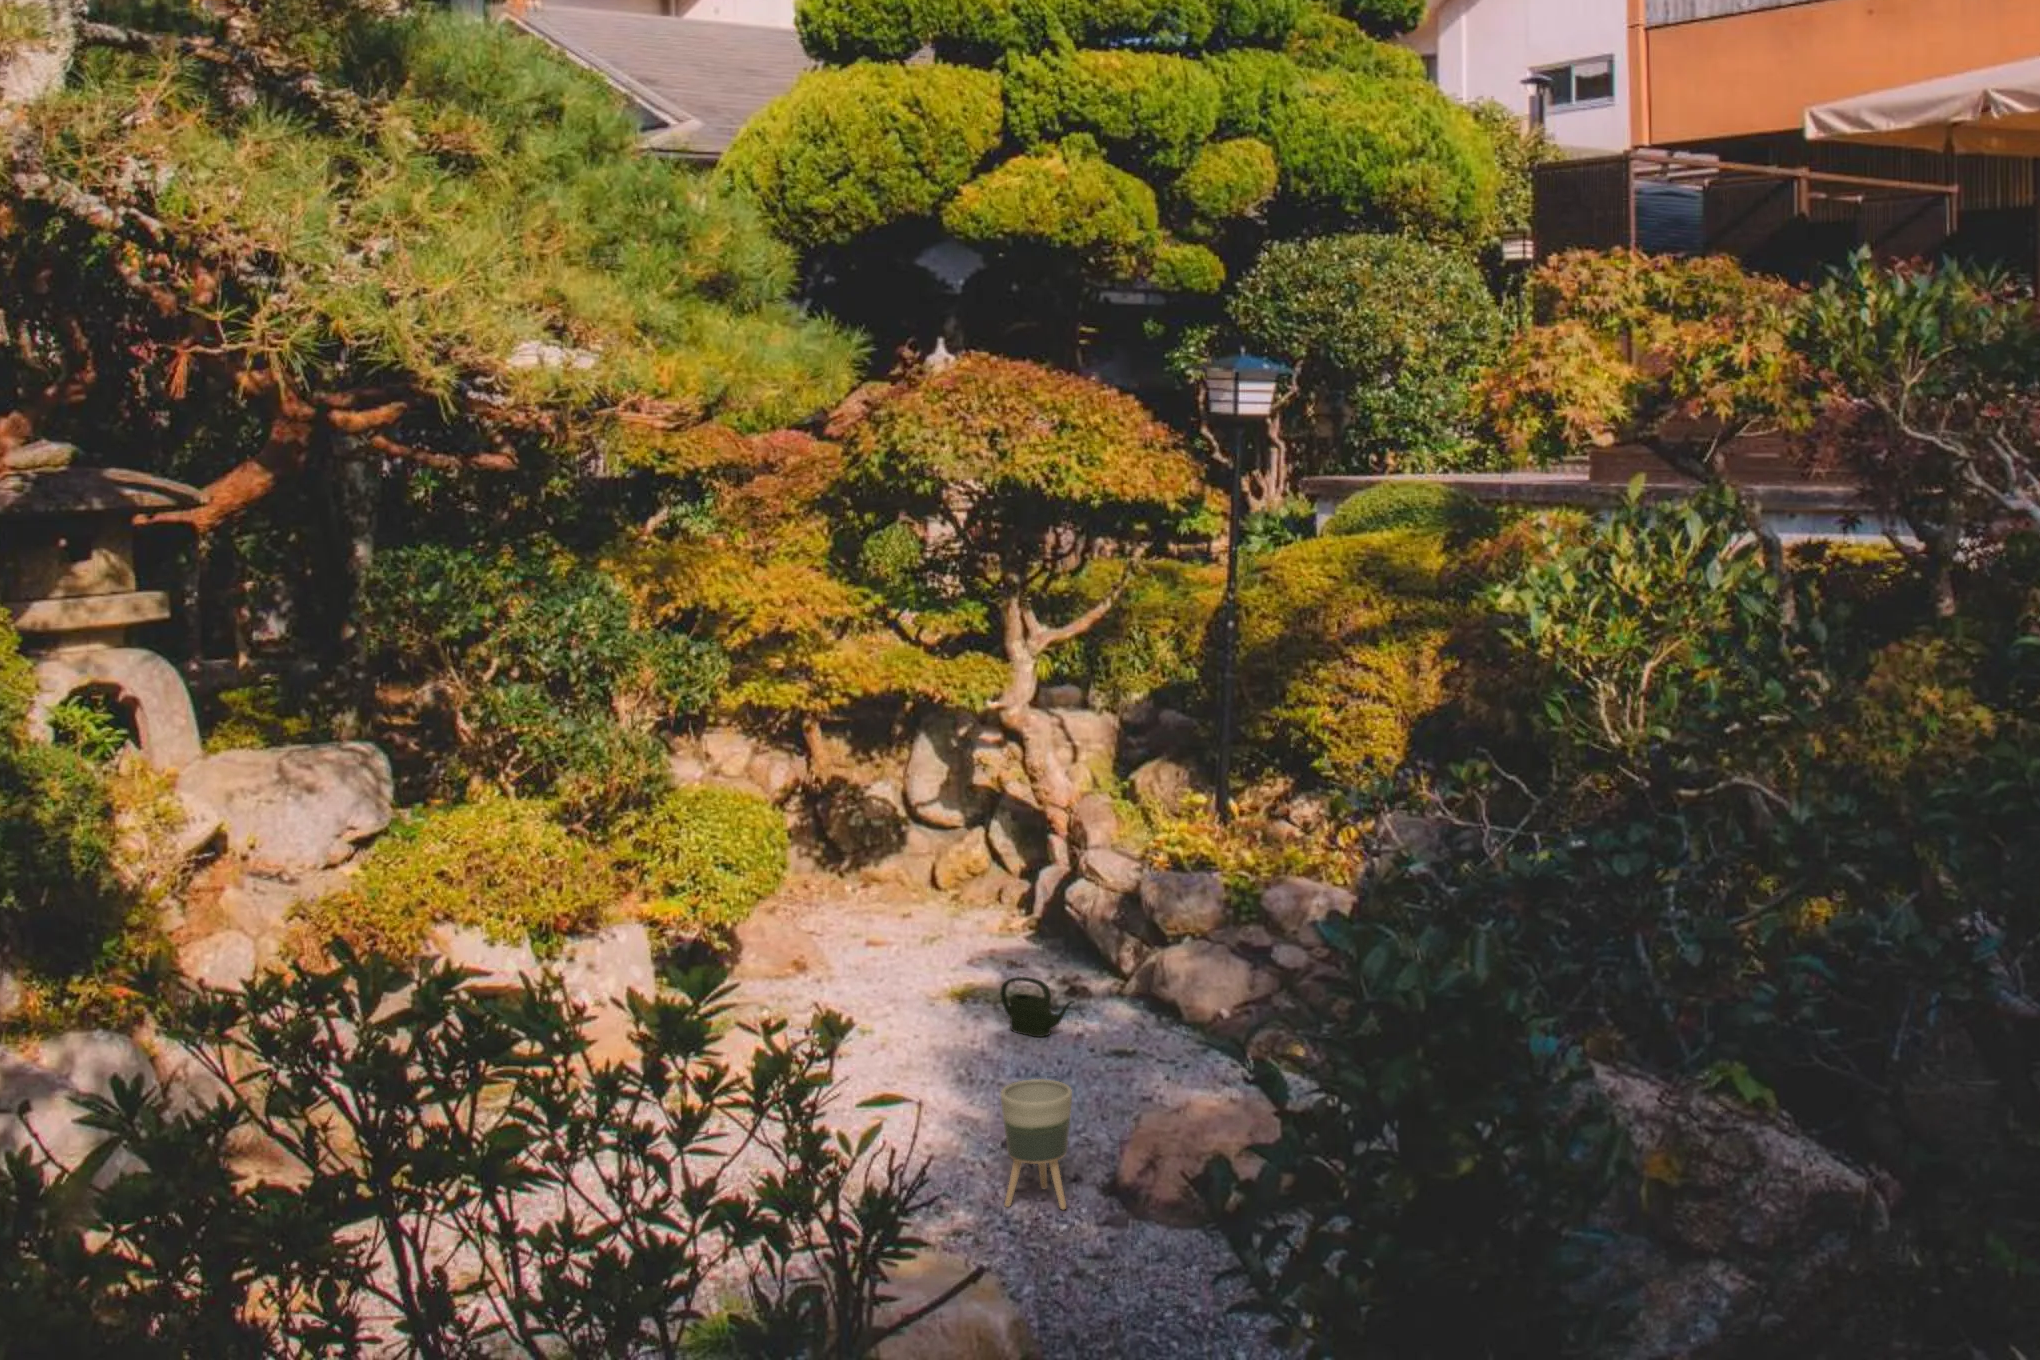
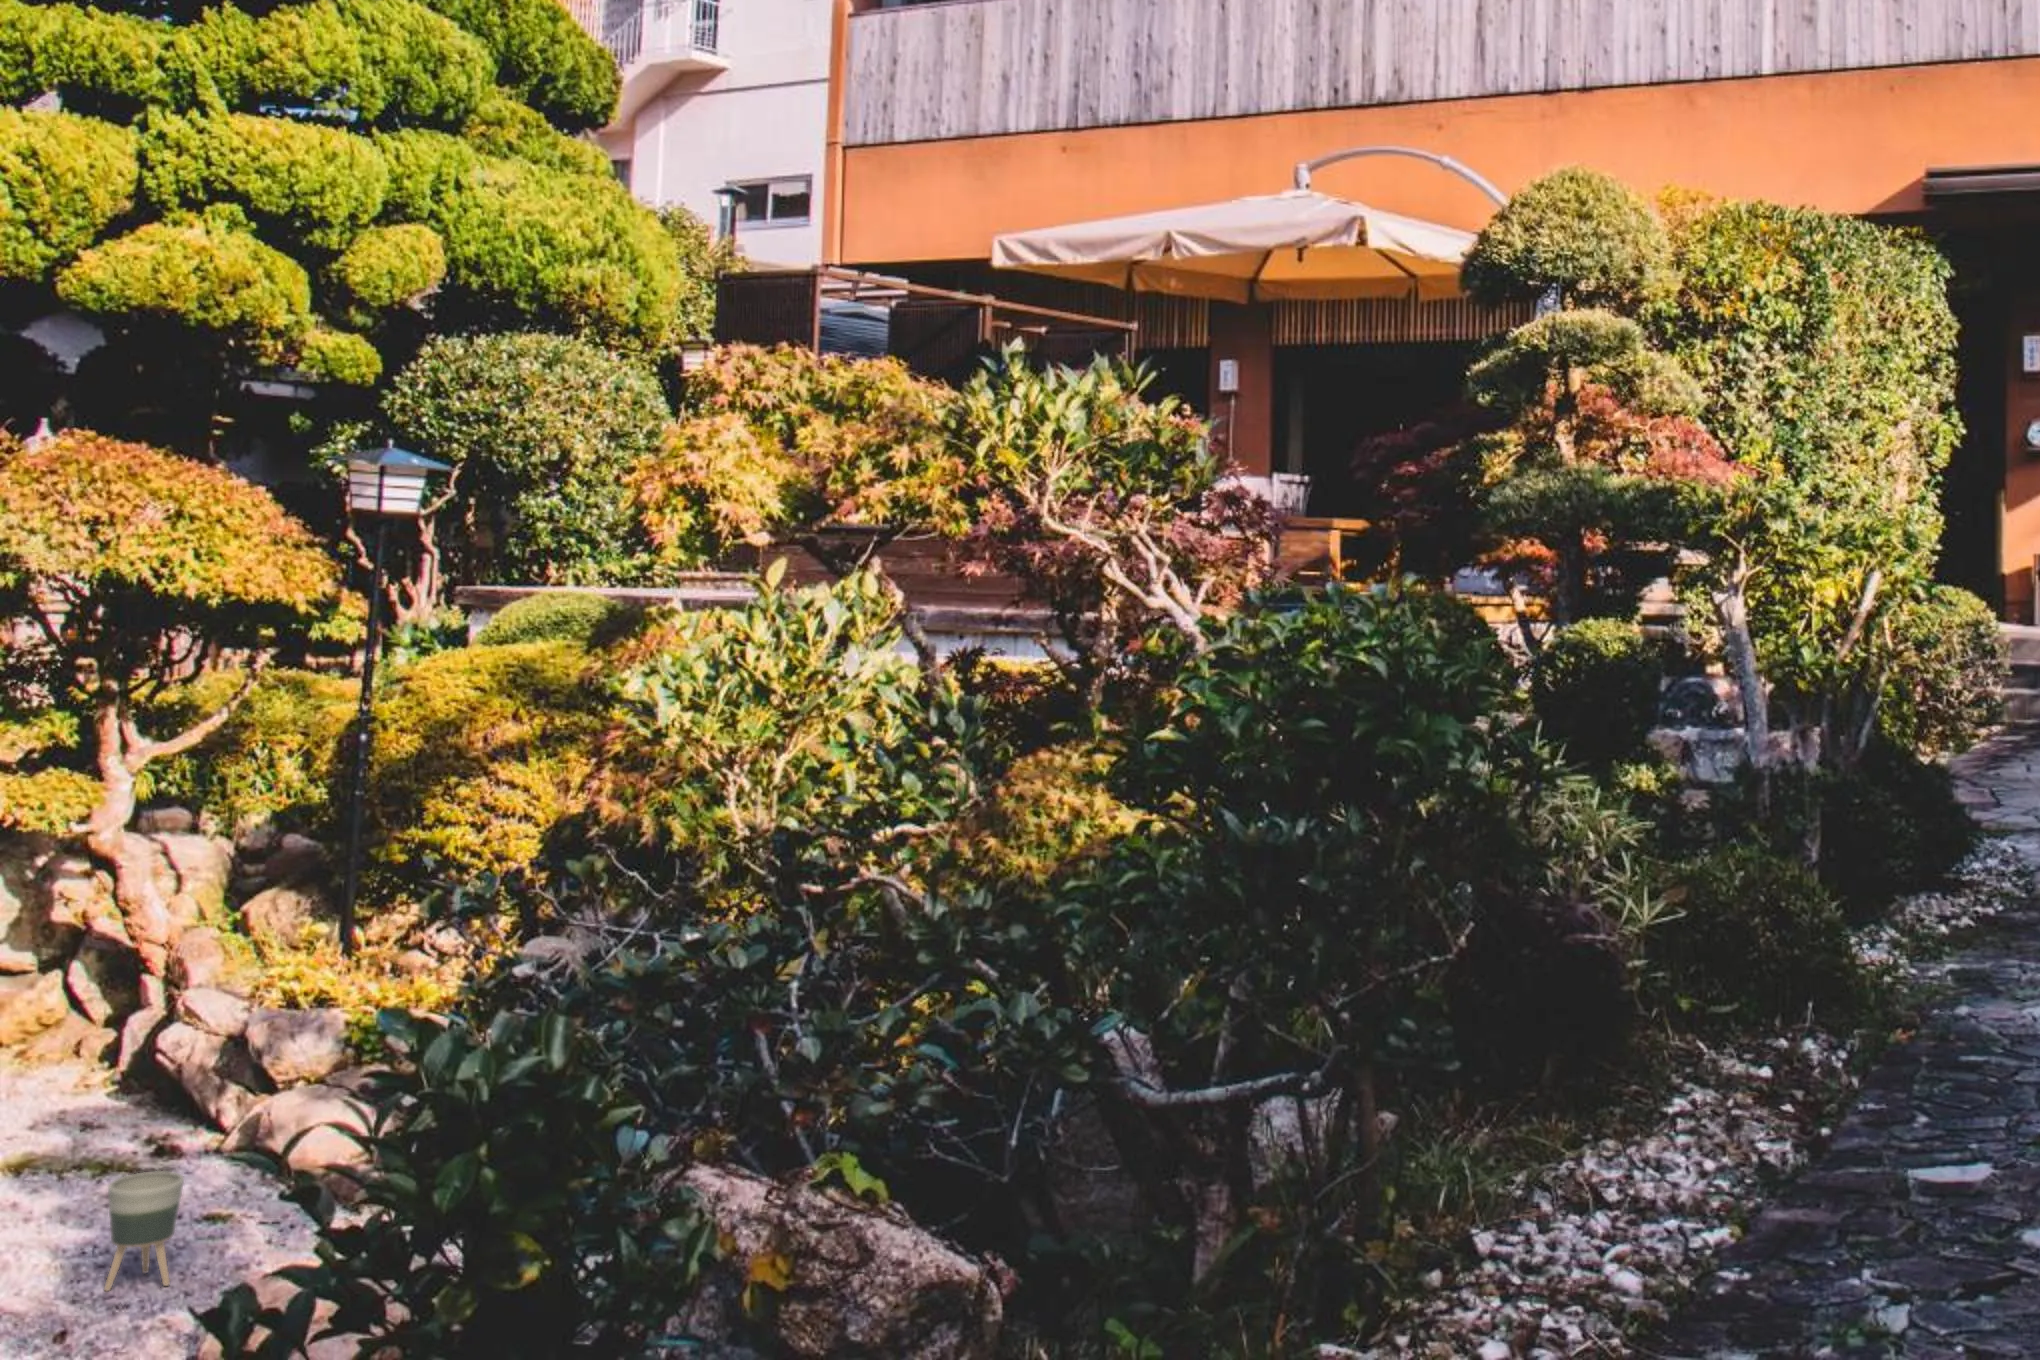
watering can: present [1000,977,1074,1037] -> none [89,1096,176,1153]

